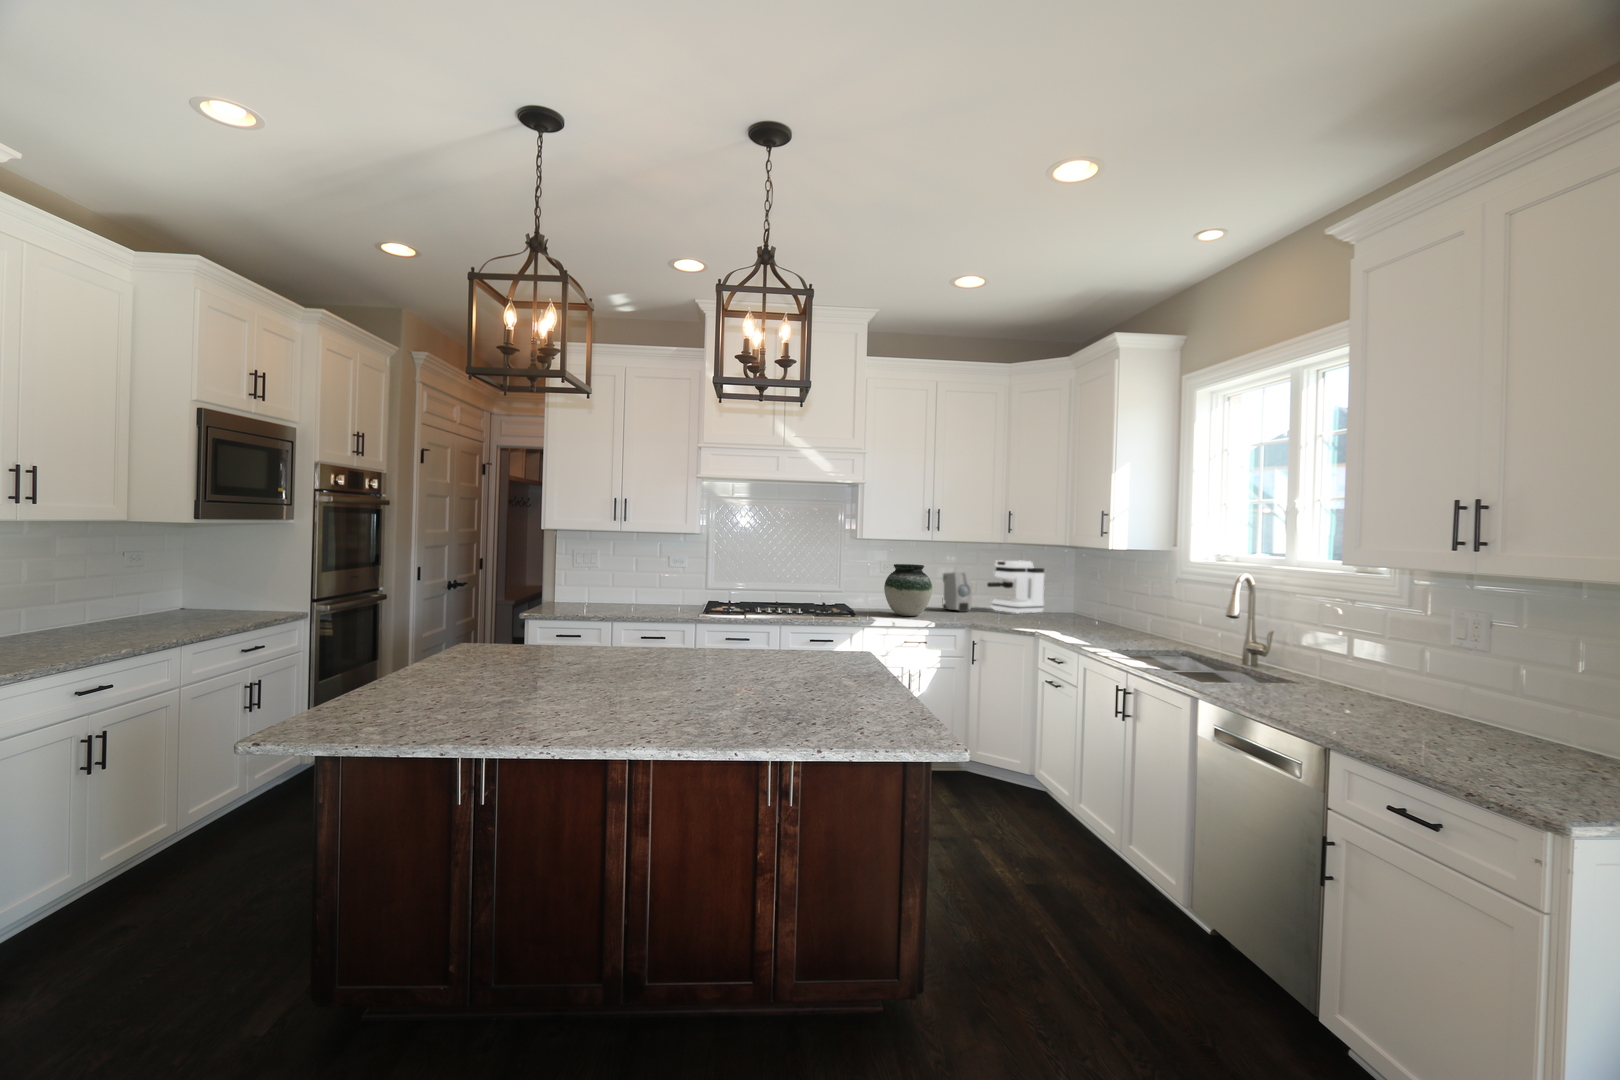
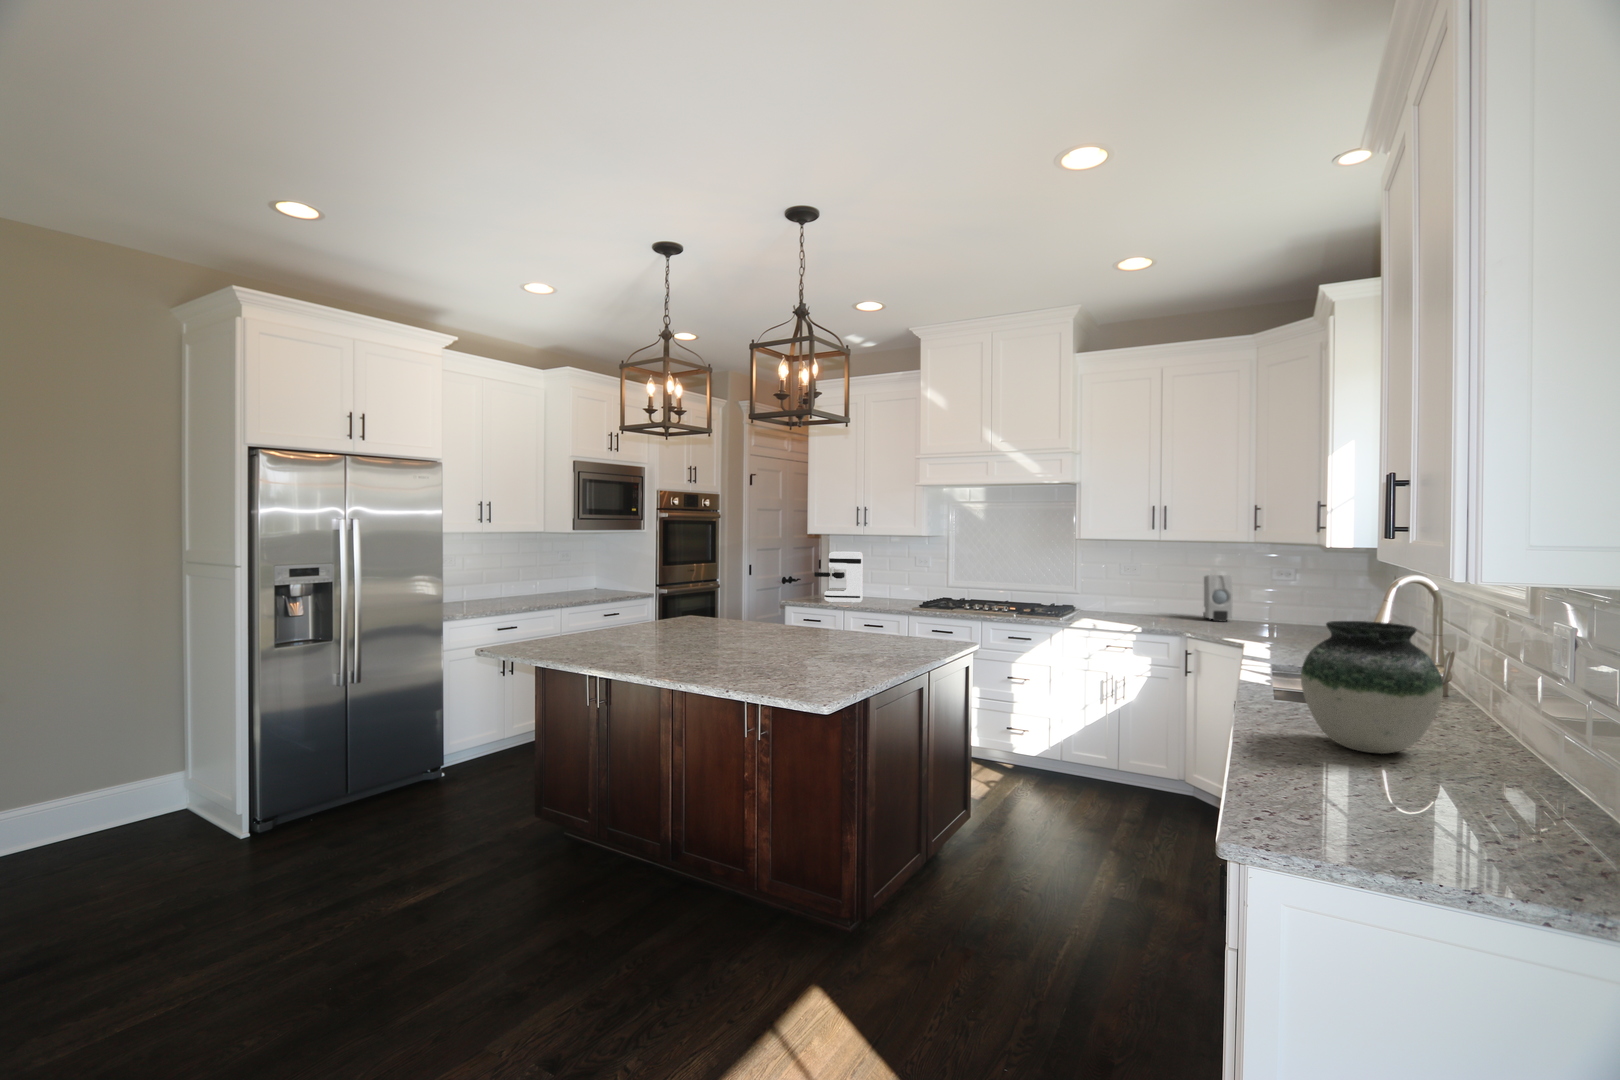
coffee maker: present [987,560,1044,614] -> present [814,551,863,603]
vase: present [884,564,932,616] -> present [1301,621,1443,754]

